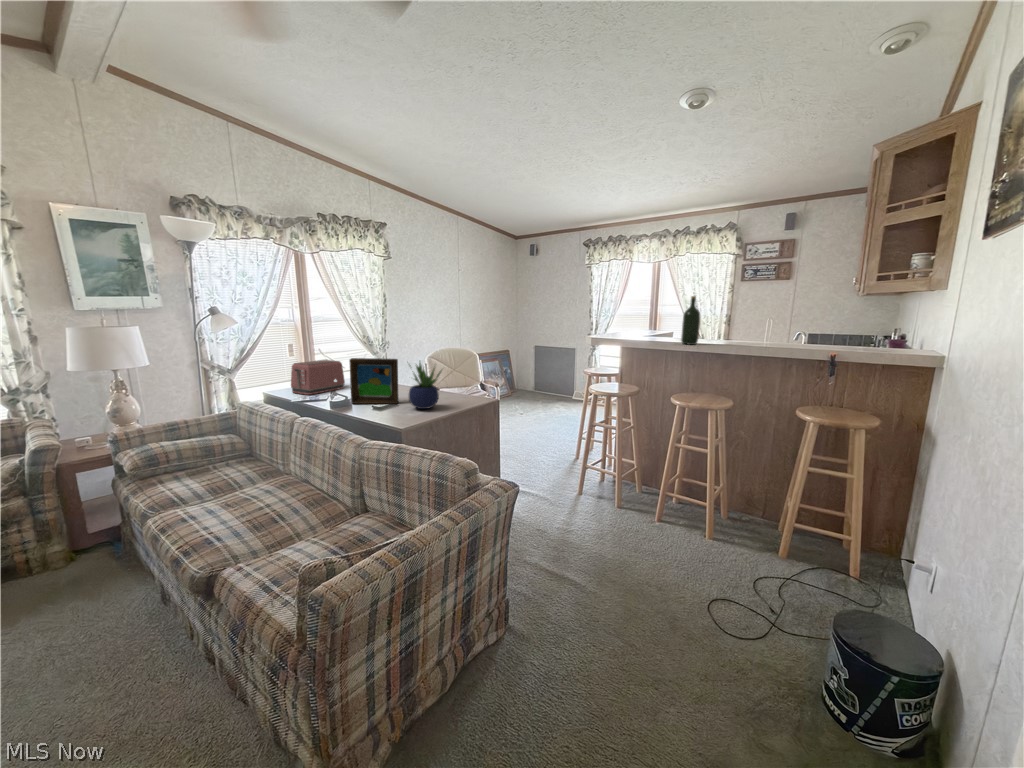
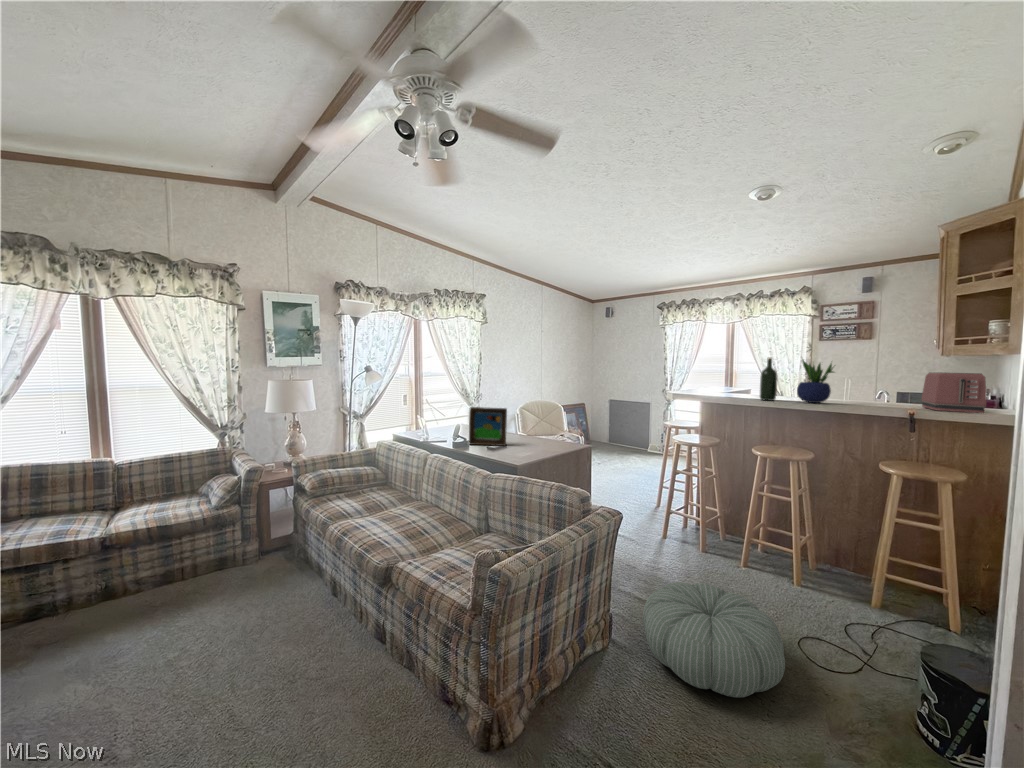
toaster: present [291,360,345,395] -> present [922,373,987,413]
potted plant: present [409,363,441,409] -> present [797,359,834,403]
pouf: none [543,553,693,688] -> present [642,582,785,698]

